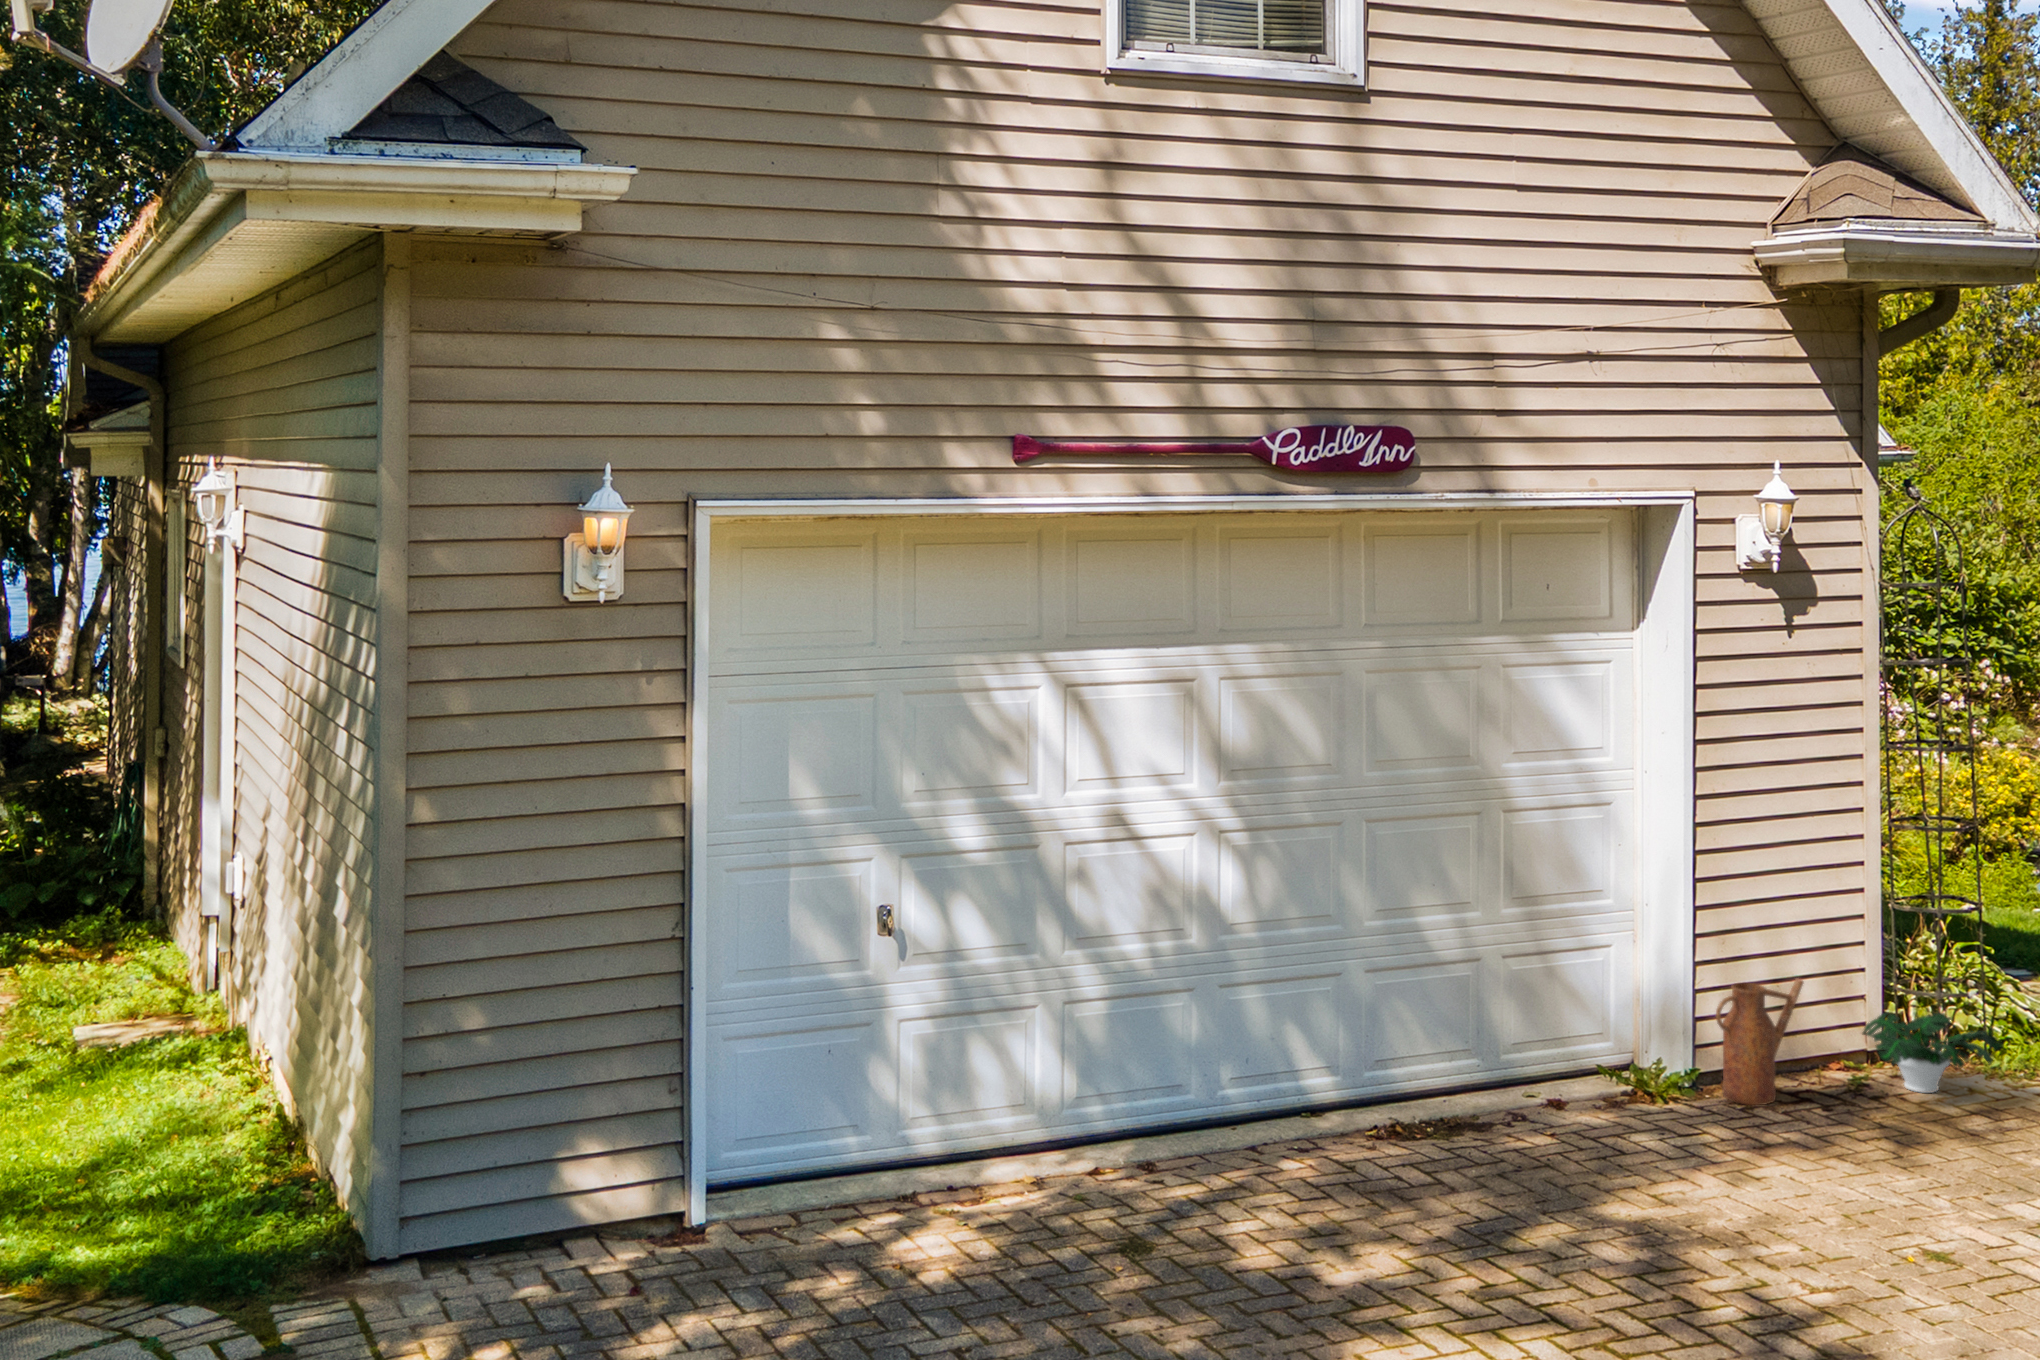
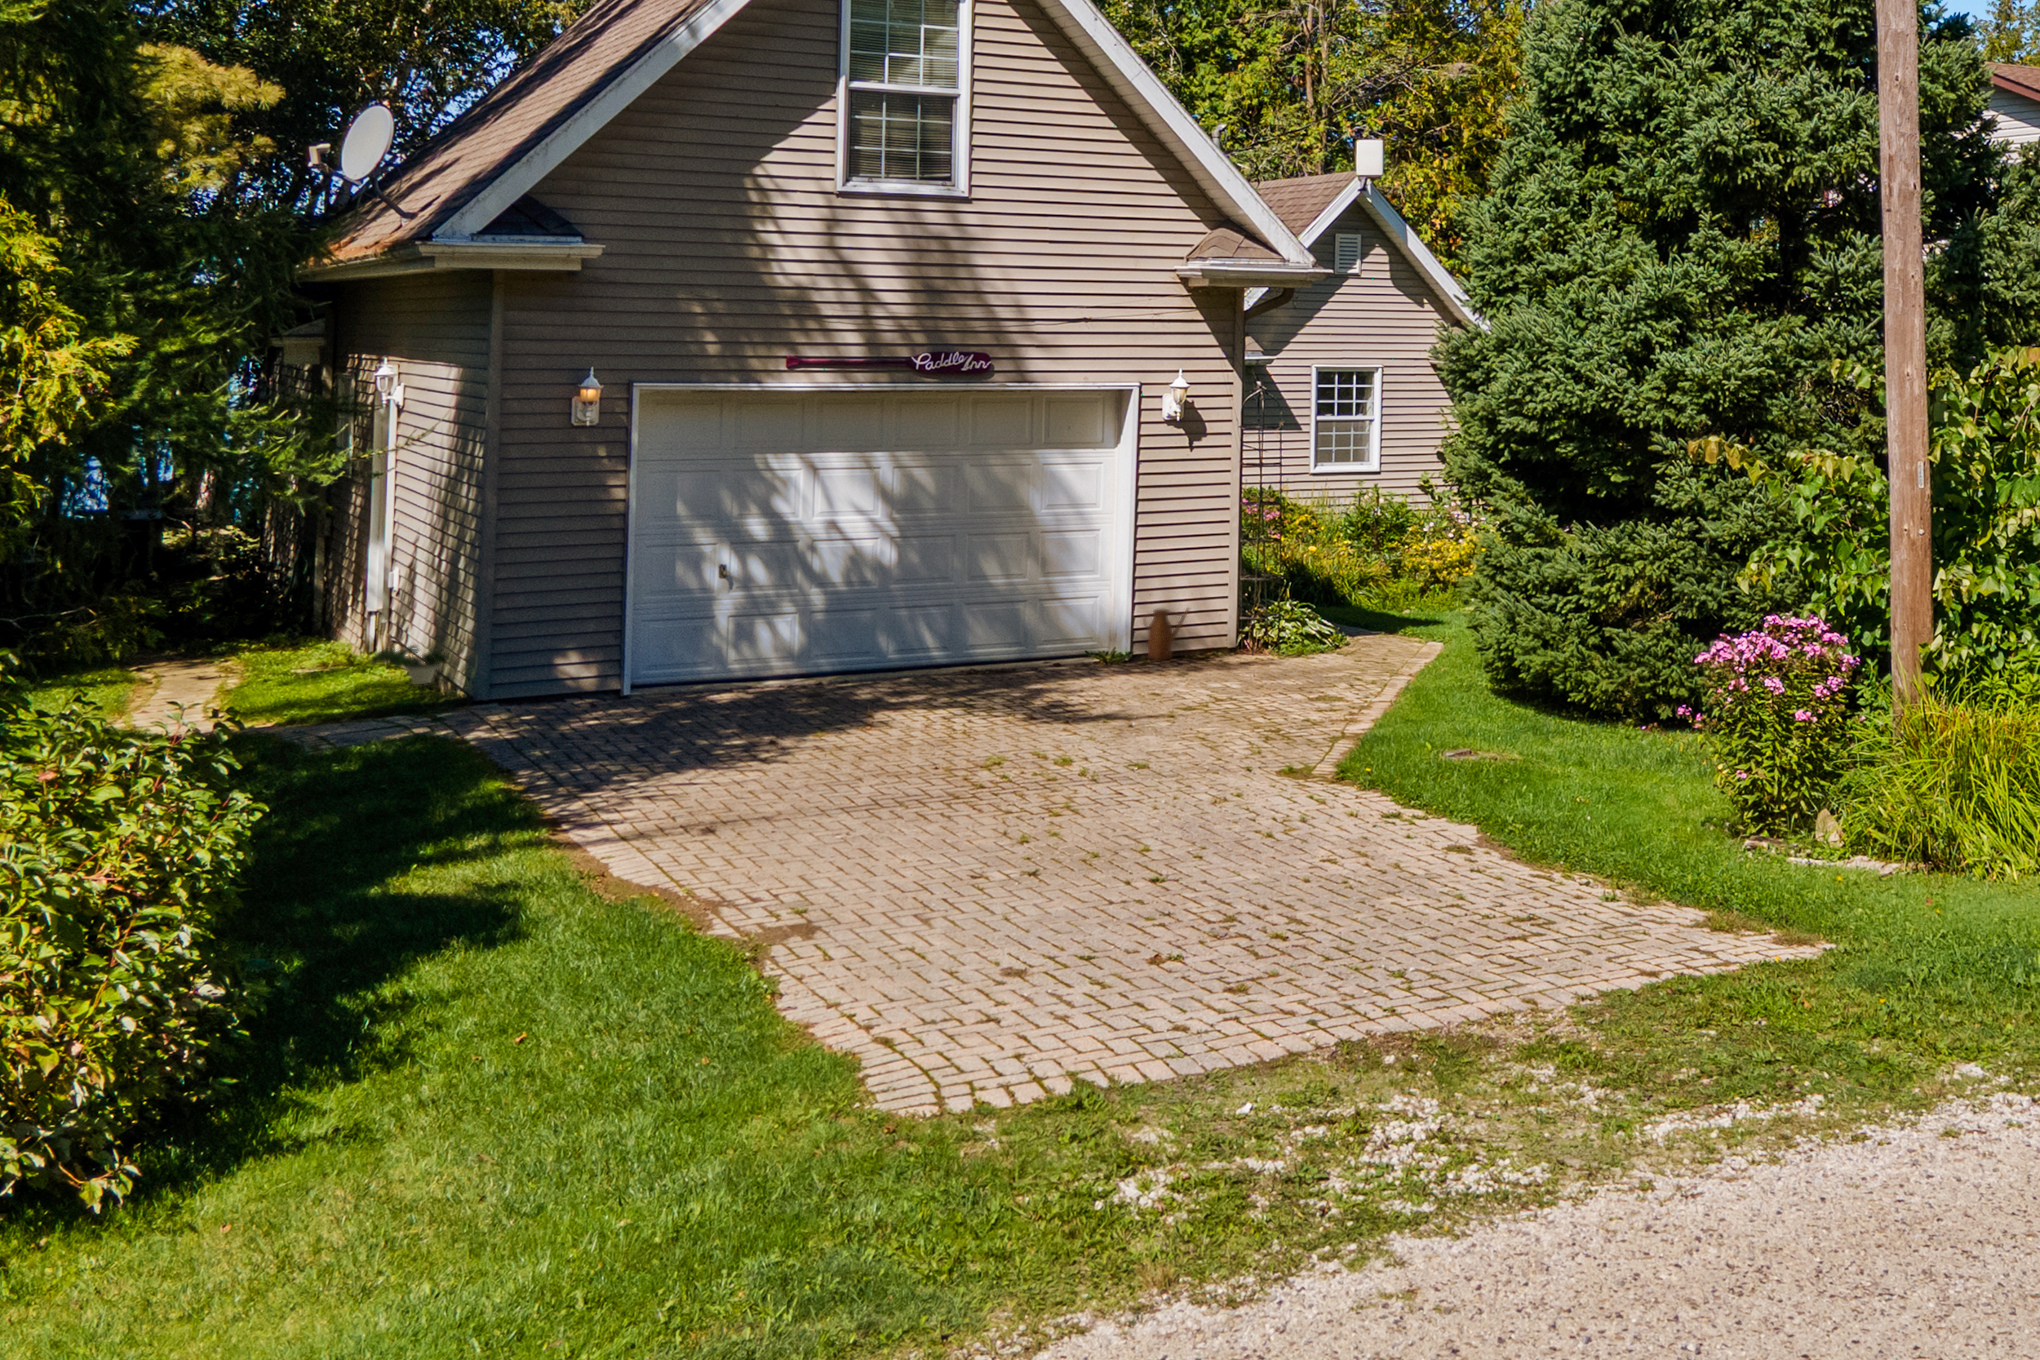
potted plant: present [1863,1013,2004,1093] -> present [370,645,450,684]

